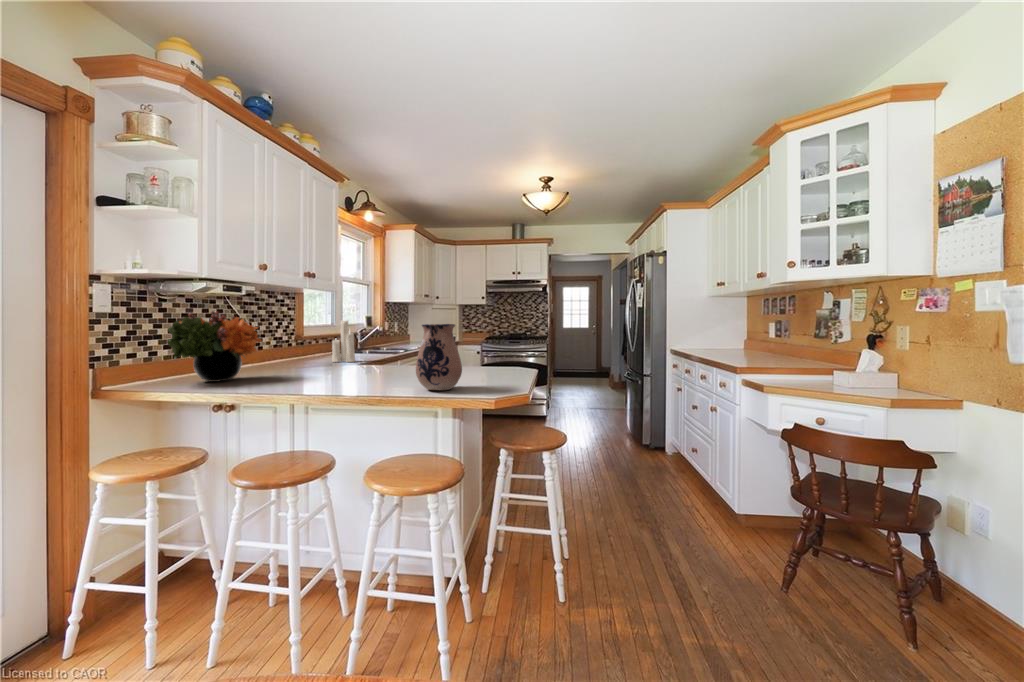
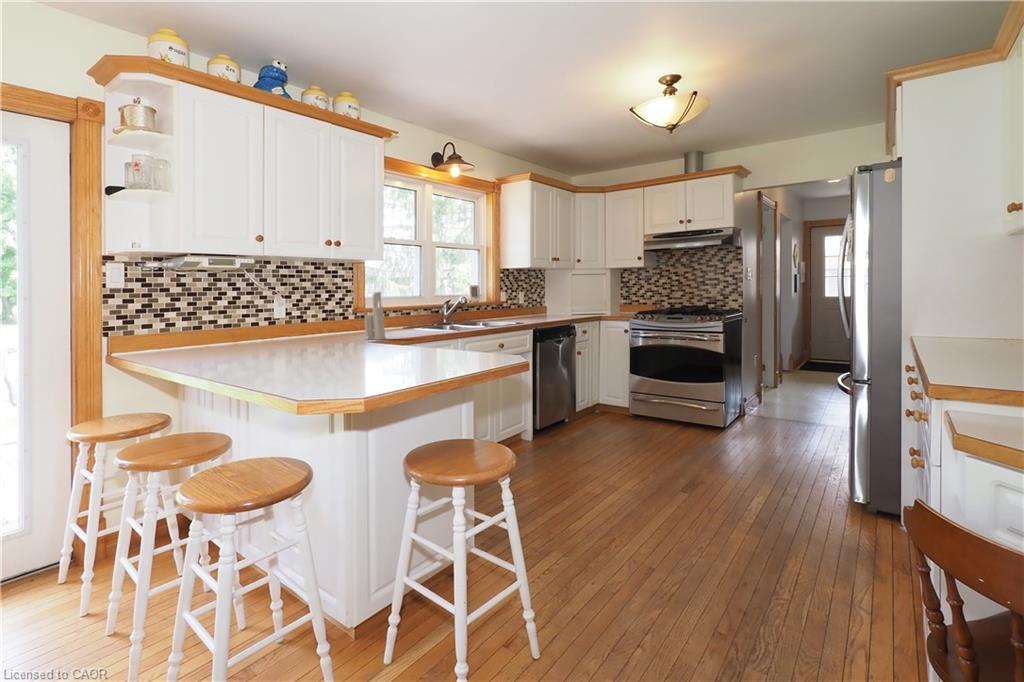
flower arrangement: present [168,311,261,382] -> none [147,284,242,354]
ceramic pitcher: present [416,324,462,391] -> none [271,296,340,380]

